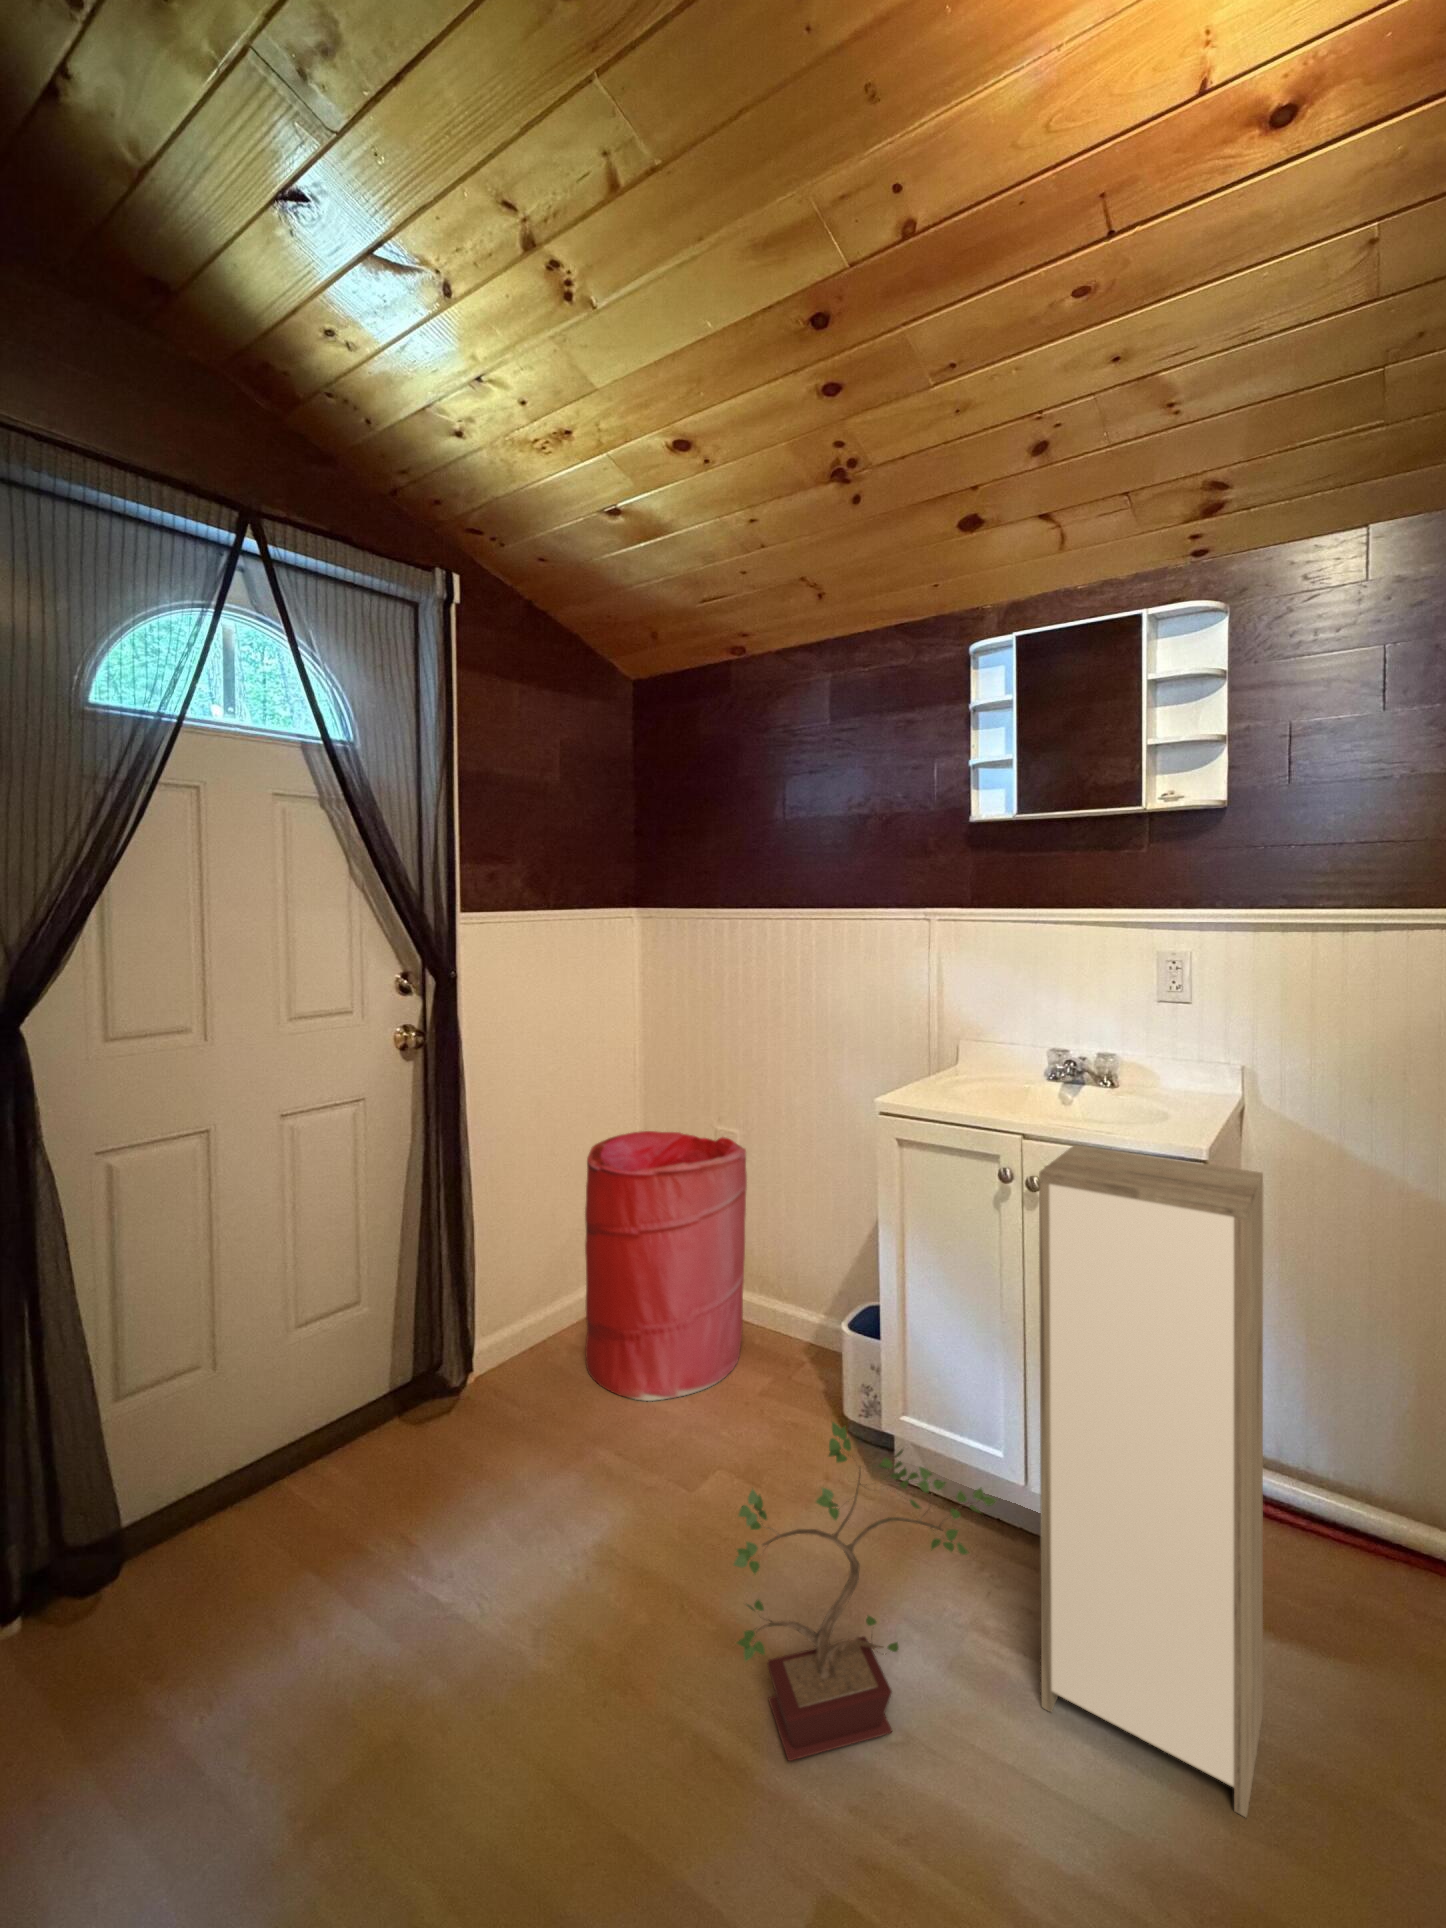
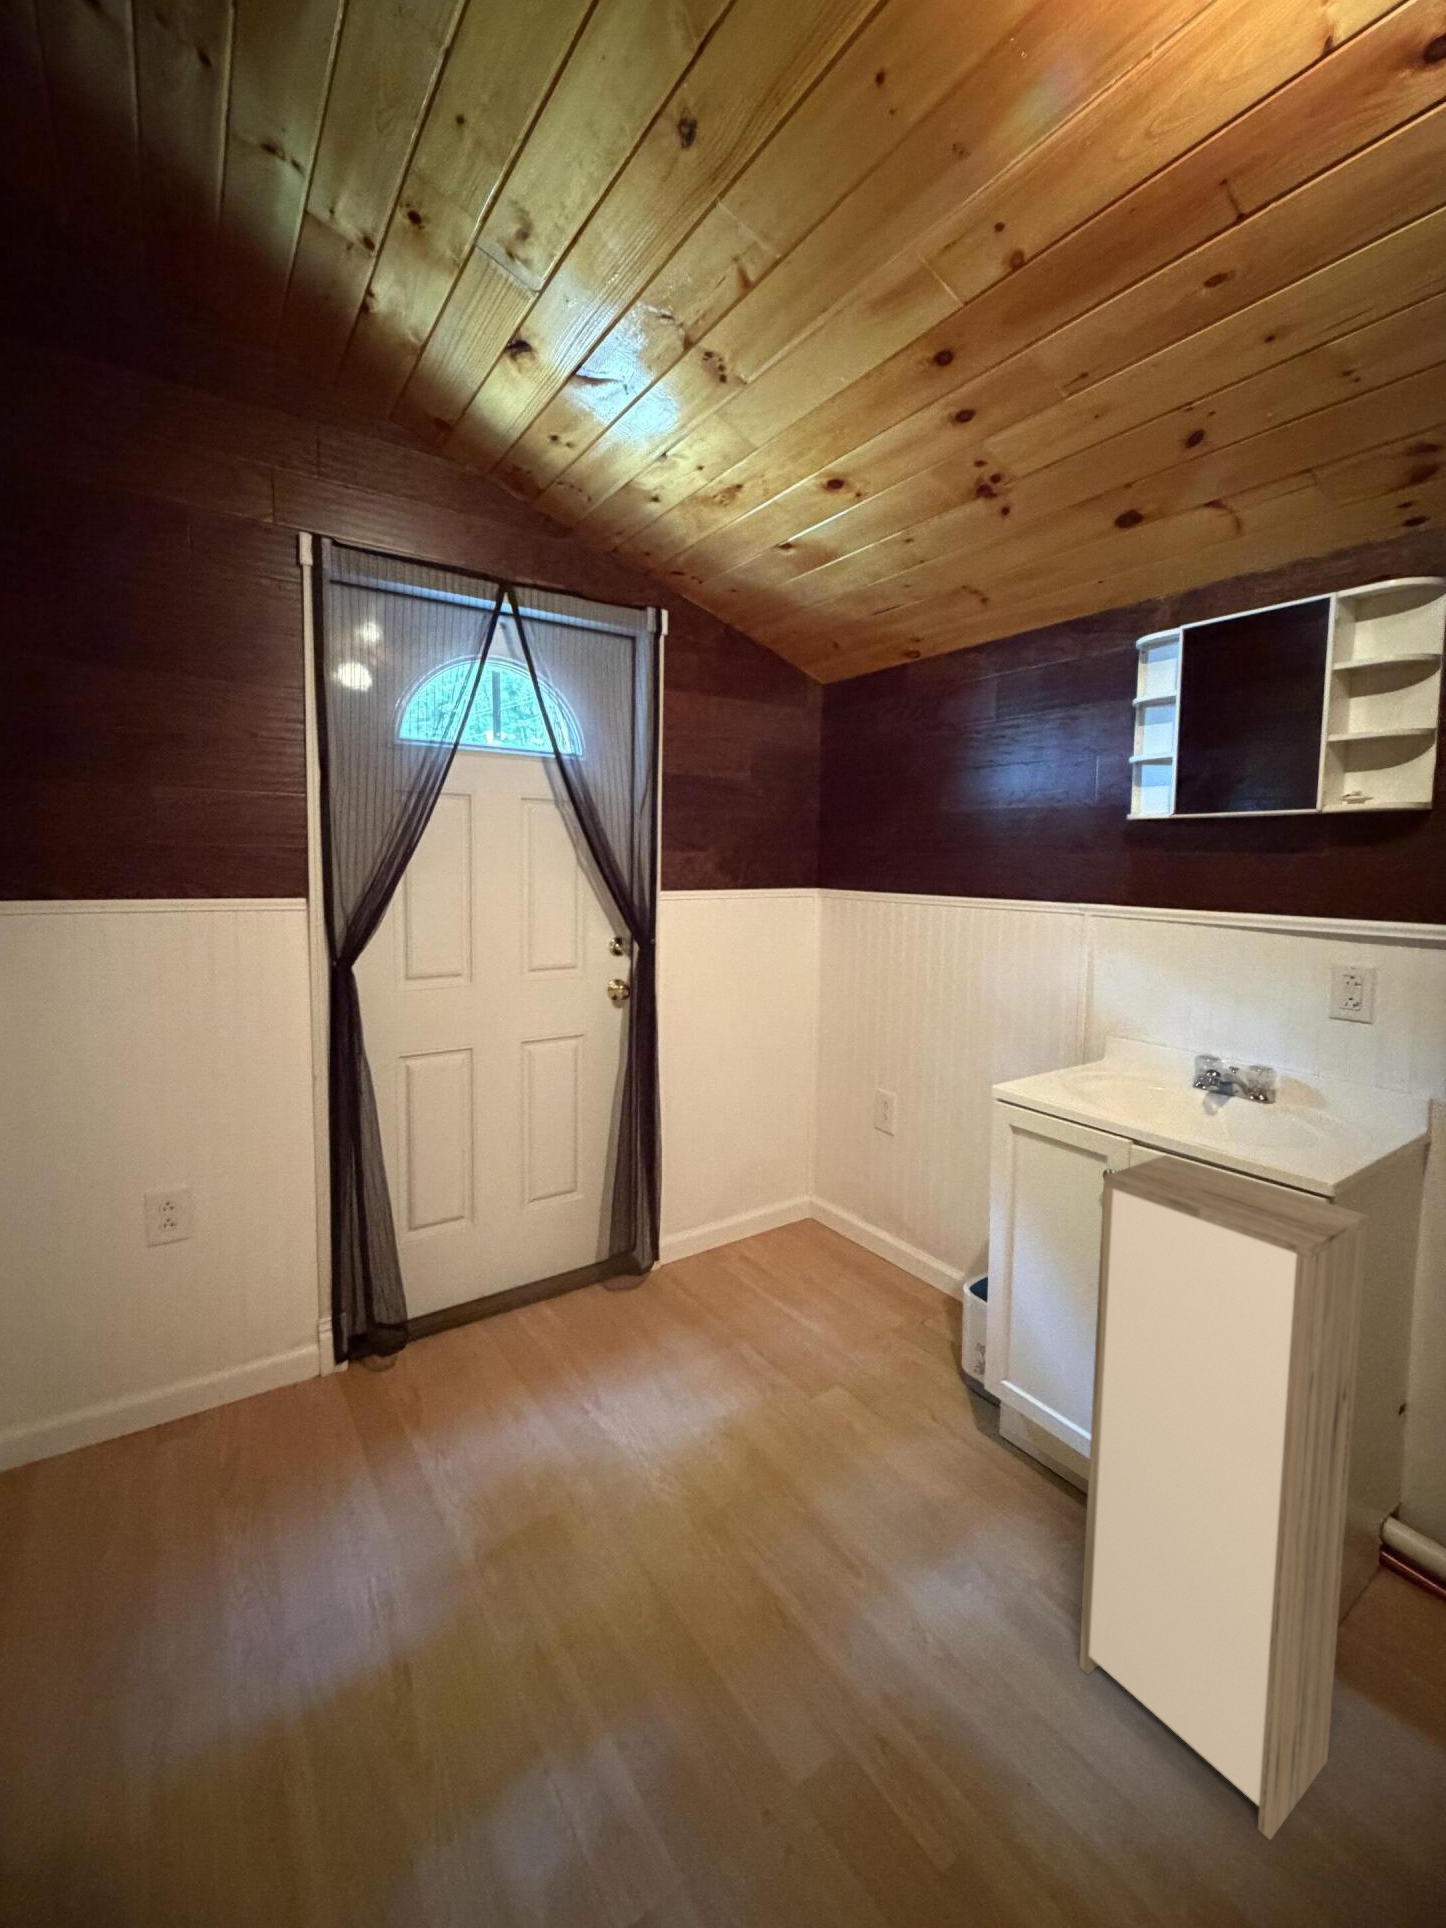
laundry hamper: present [585,1131,747,1401] -> none [747,1086,895,1317]
potted plant: present [733,1422,997,1761] -> none [790,1358,1043,1635]

